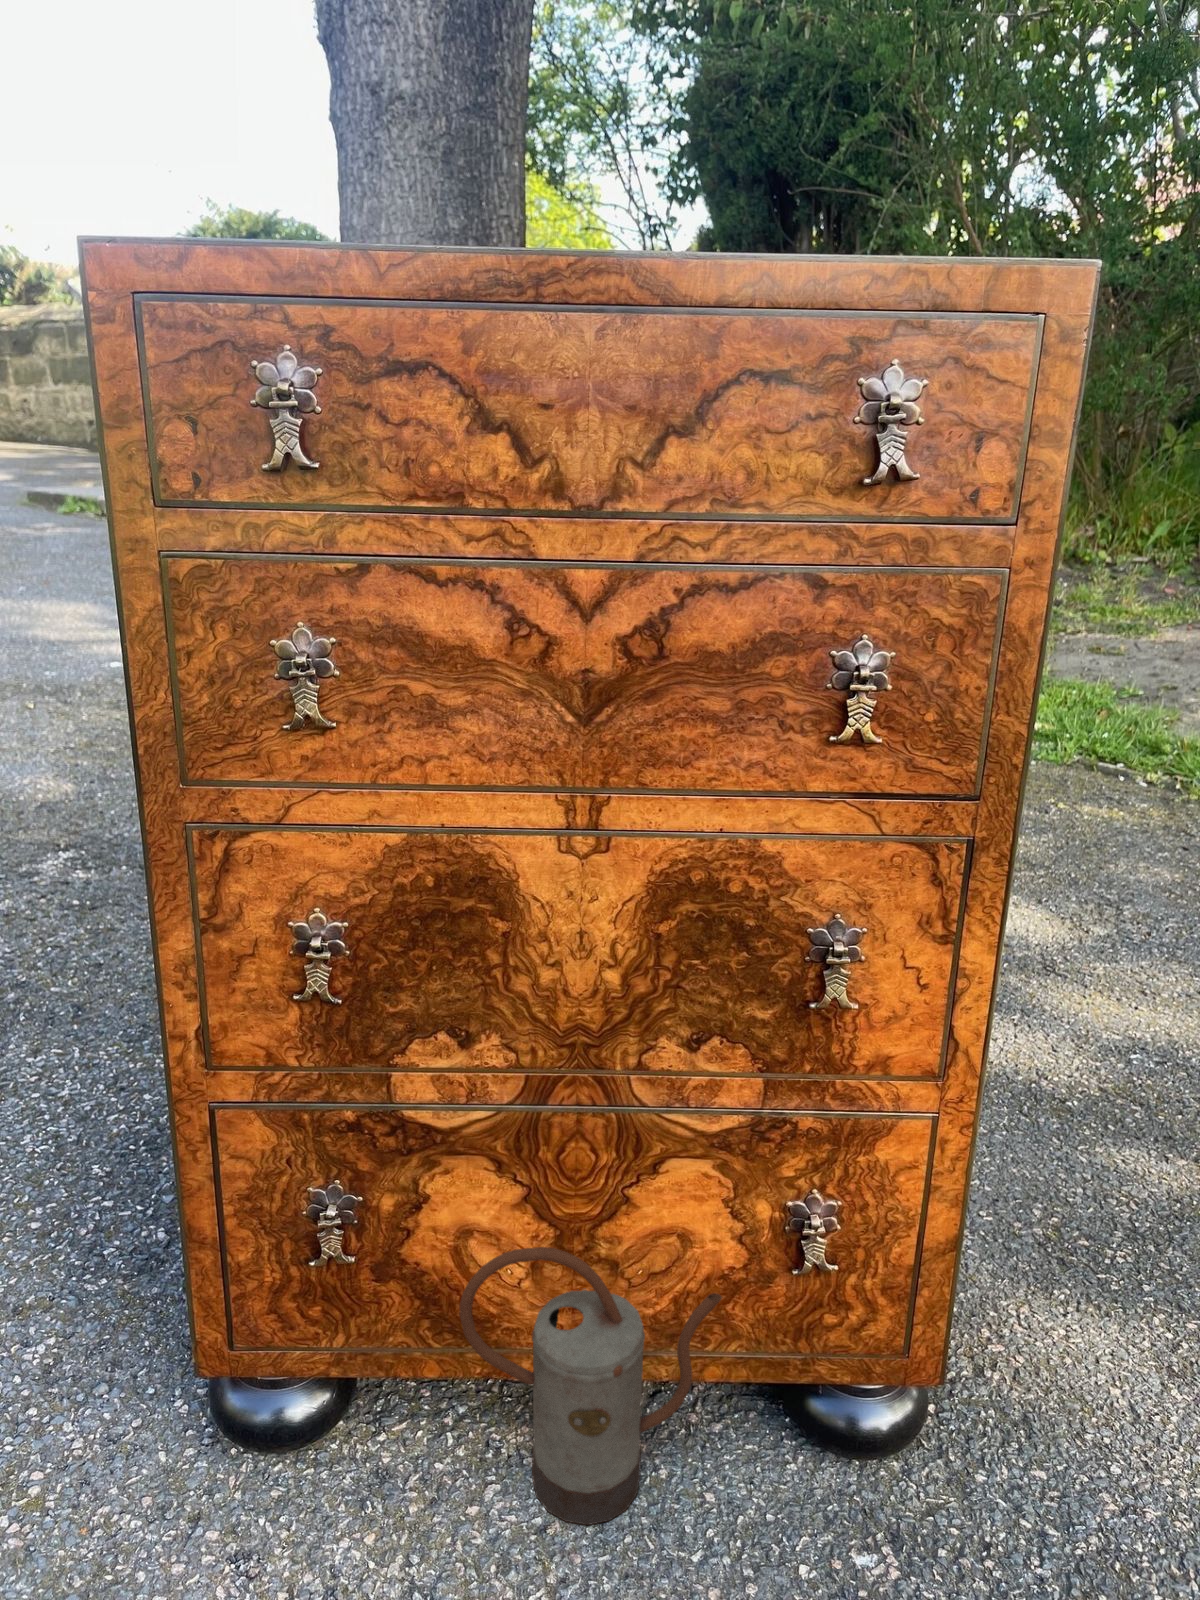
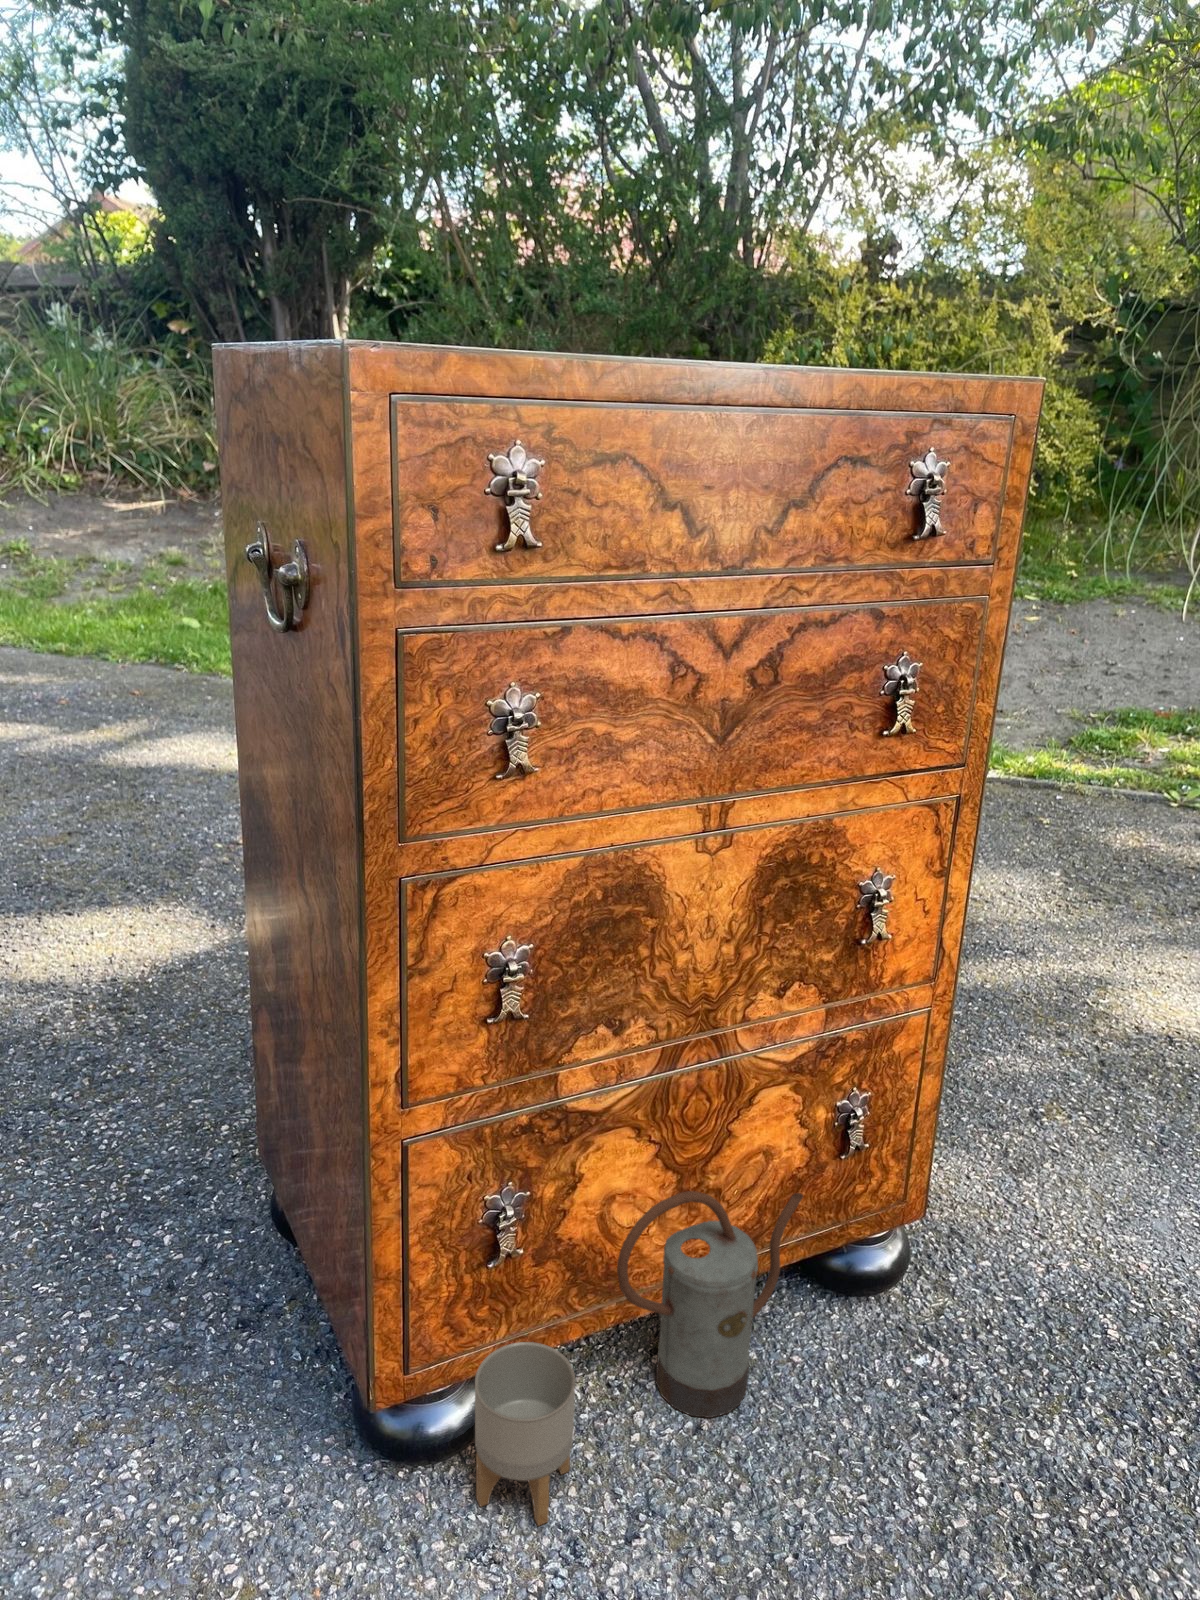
planter: none [267,1354,385,1558] -> present [475,1342,575,1526]

